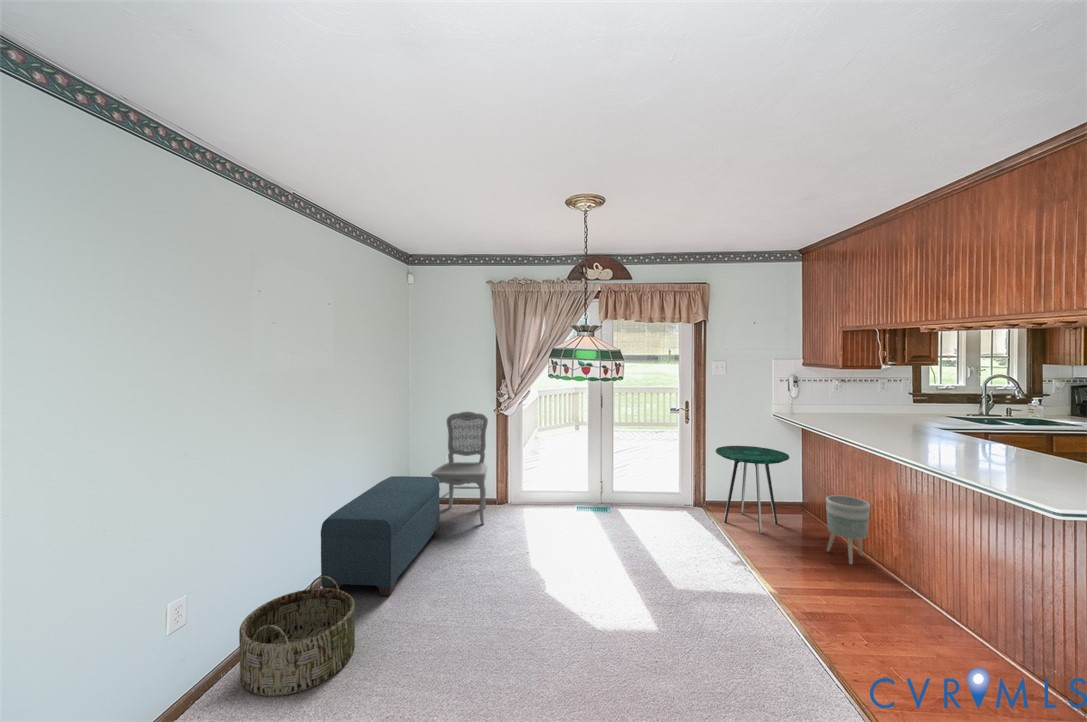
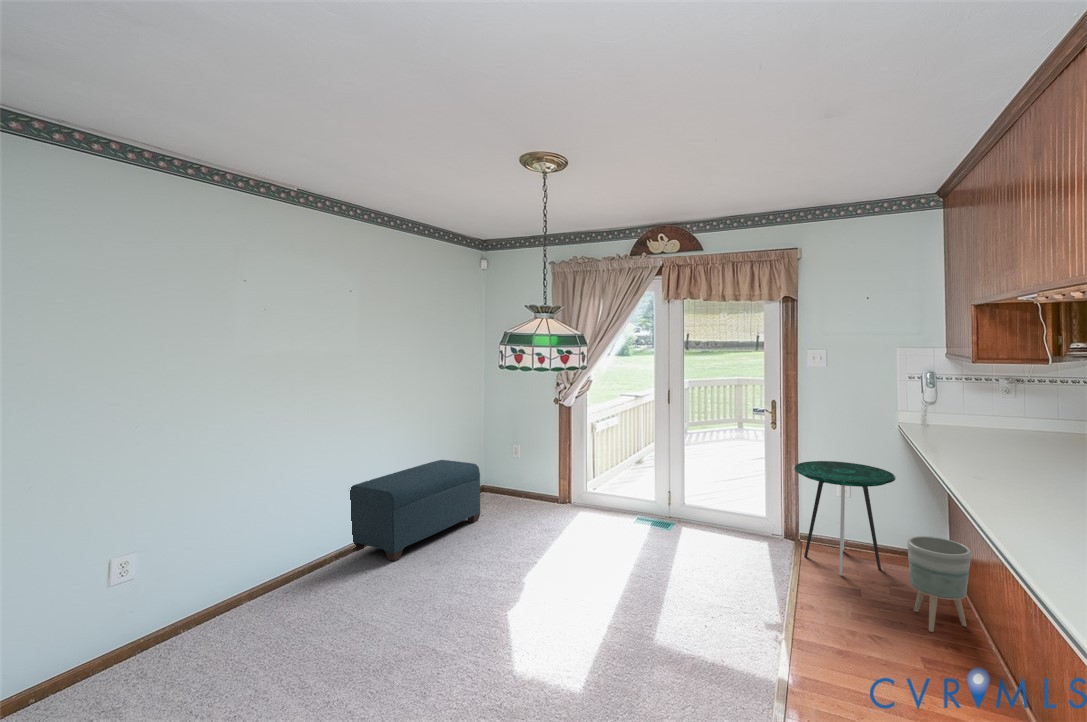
dining chair: present [431,411,488,525] -> none [480,402,547,519]
basket: present [239,576,355,696] -> none [252,529,342,610]

